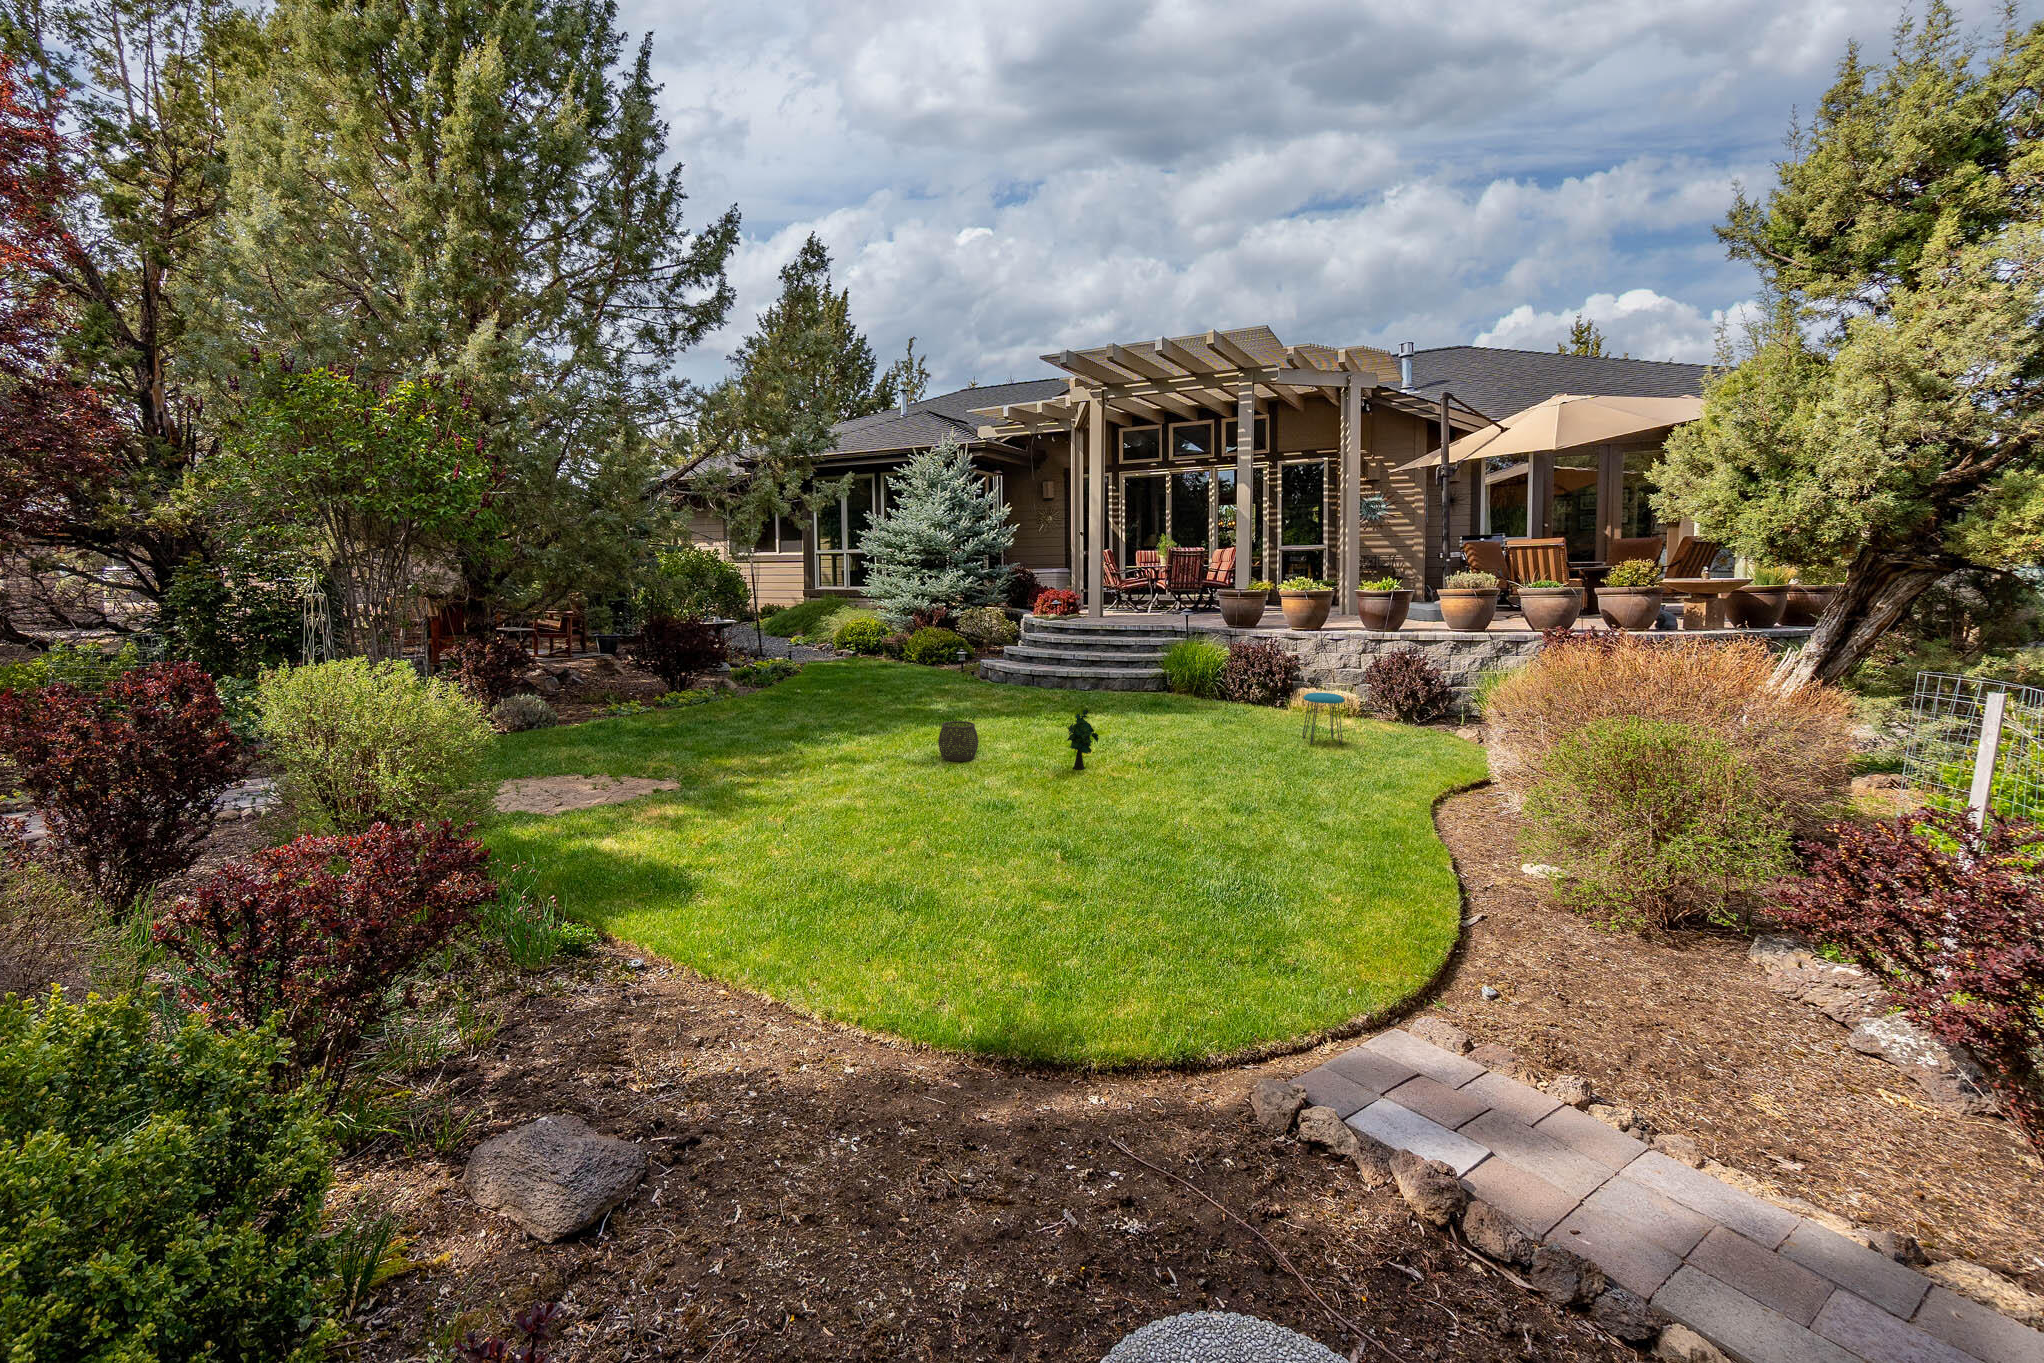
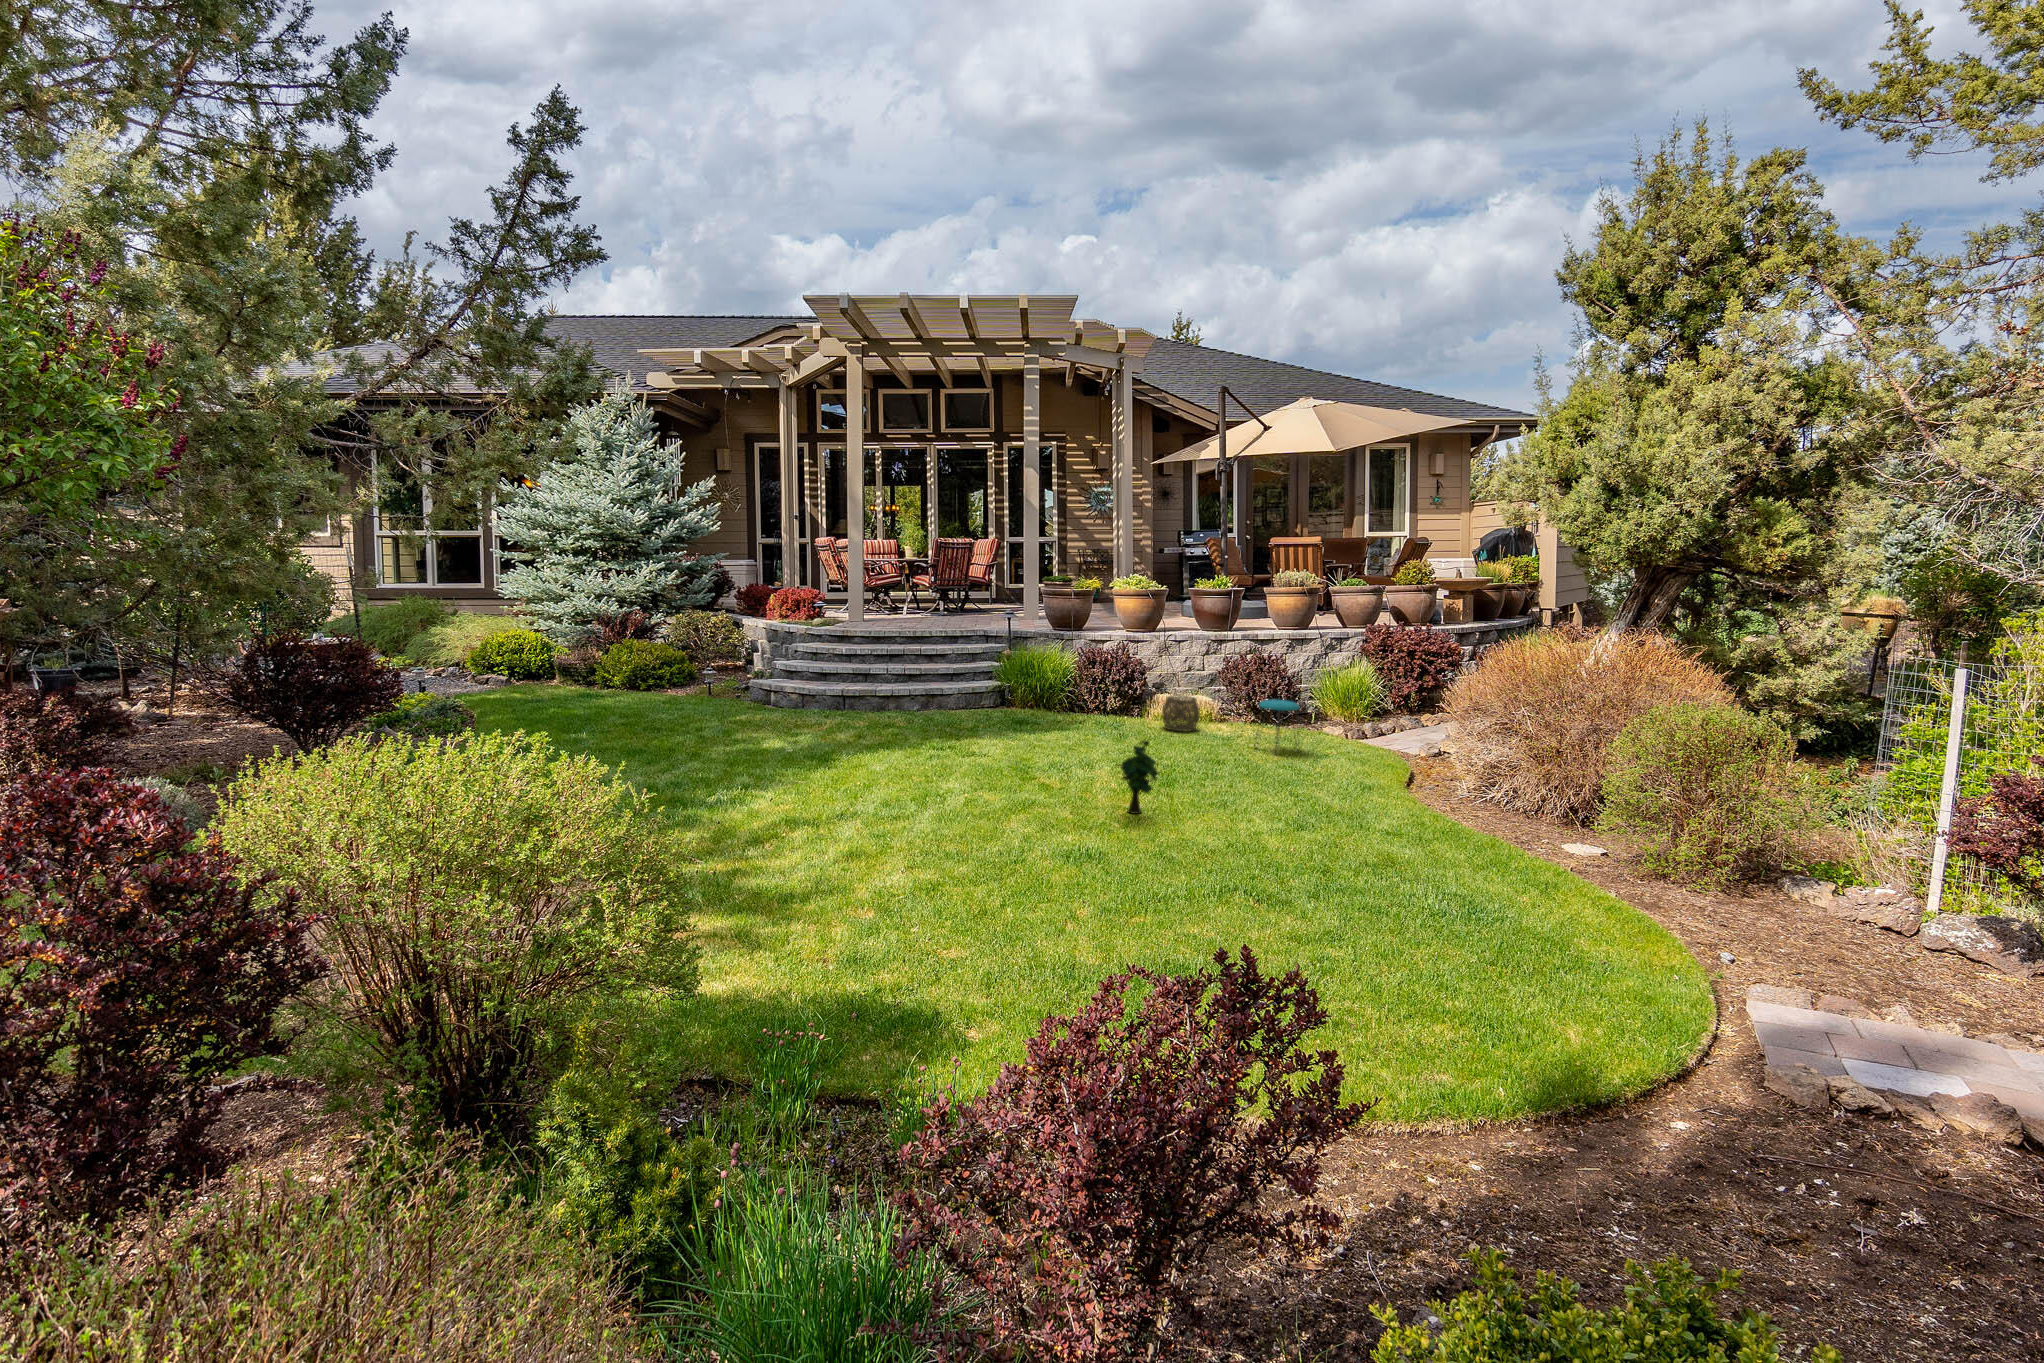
woven basket: present [938,721,979,761] -> present [1162,695,1199,732]

